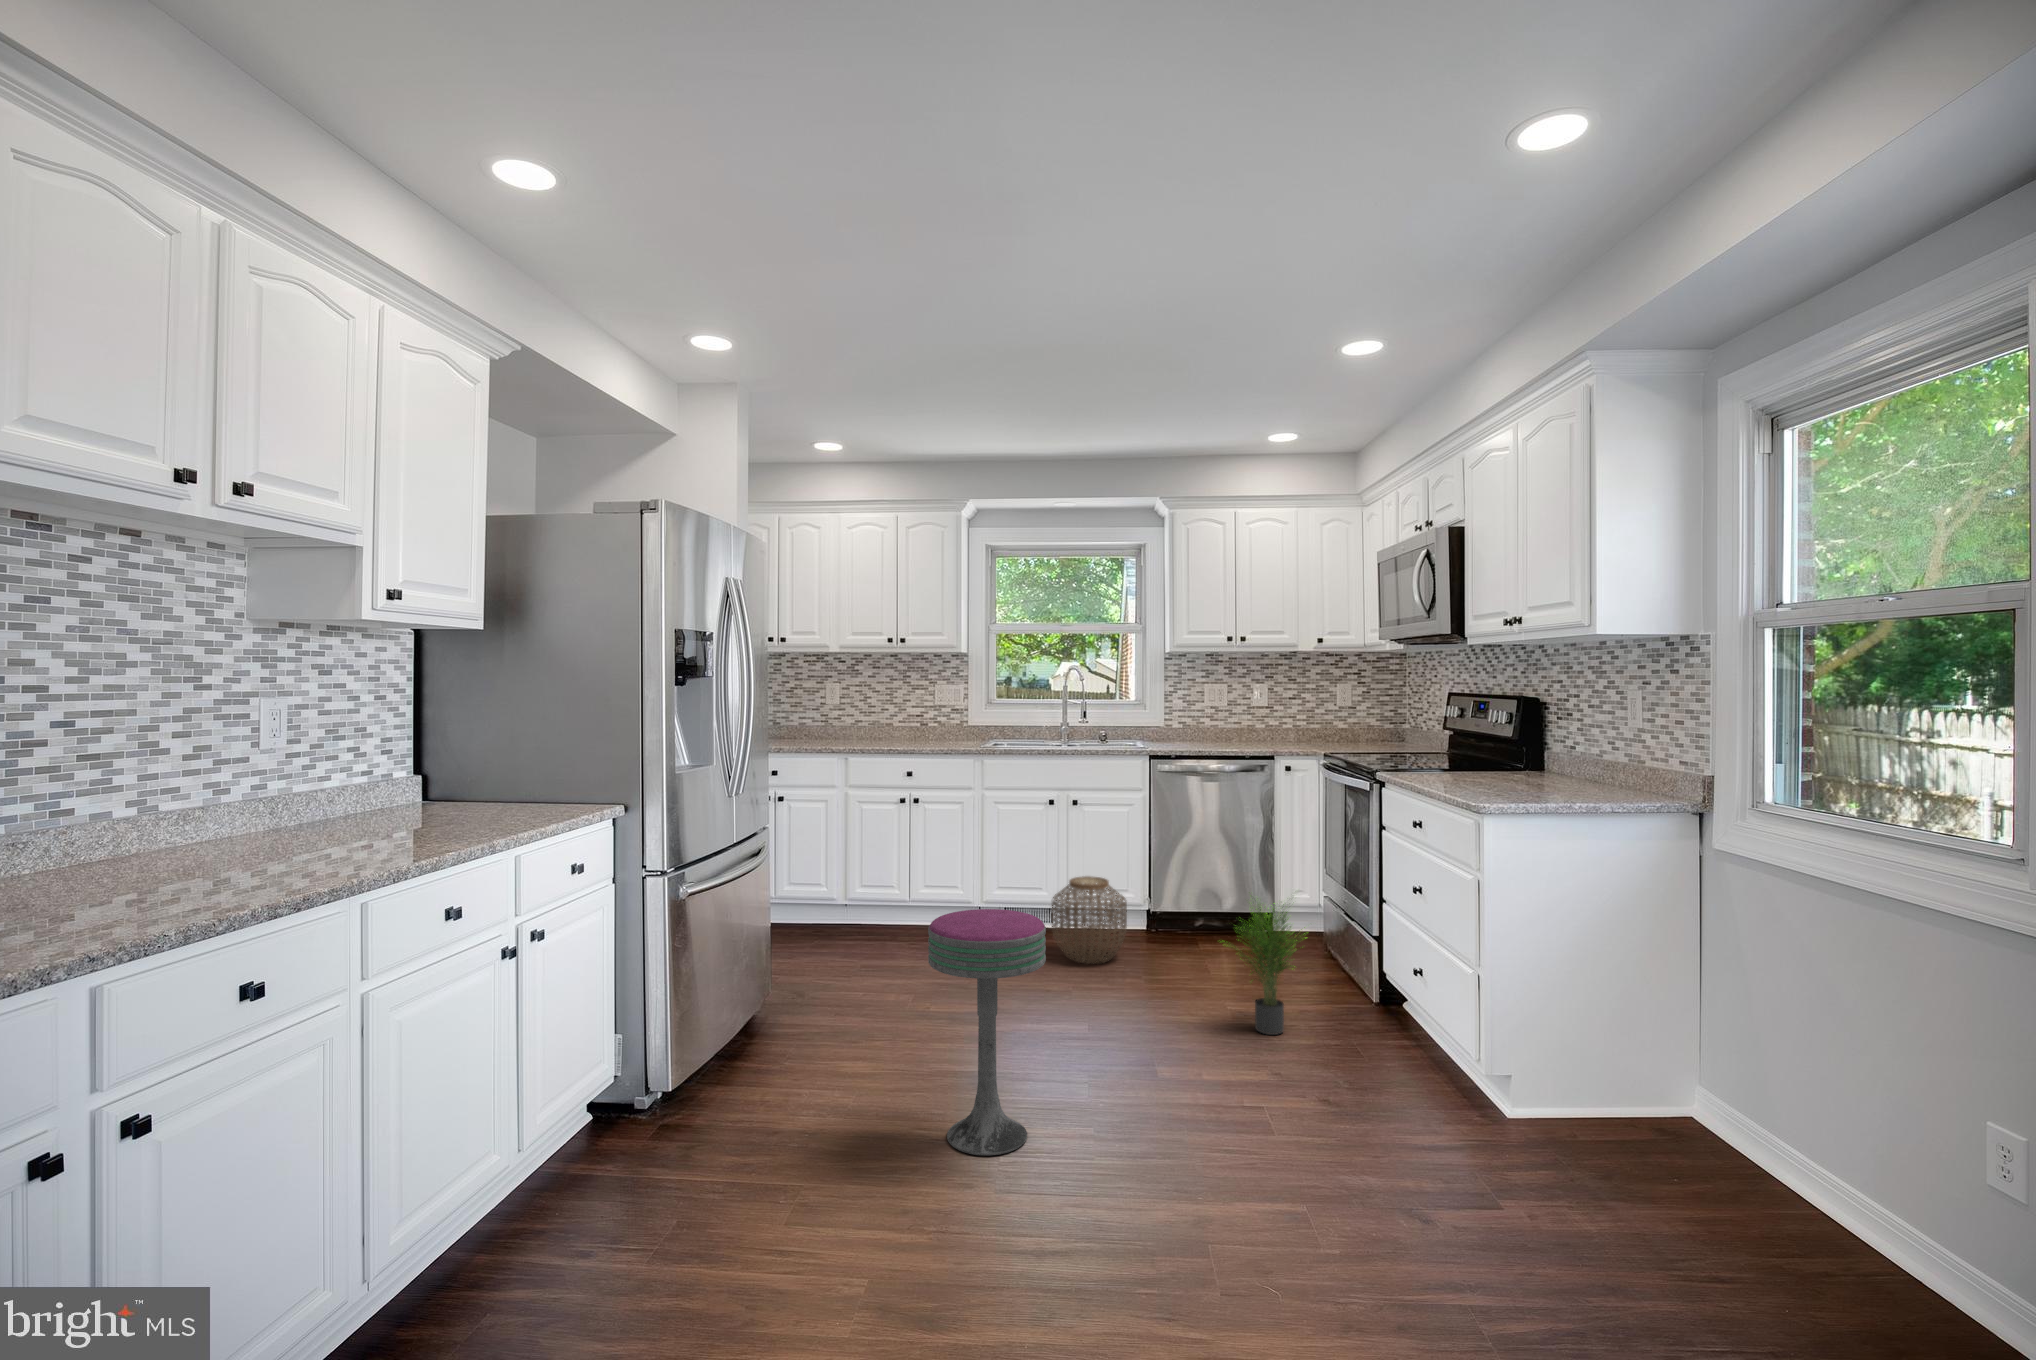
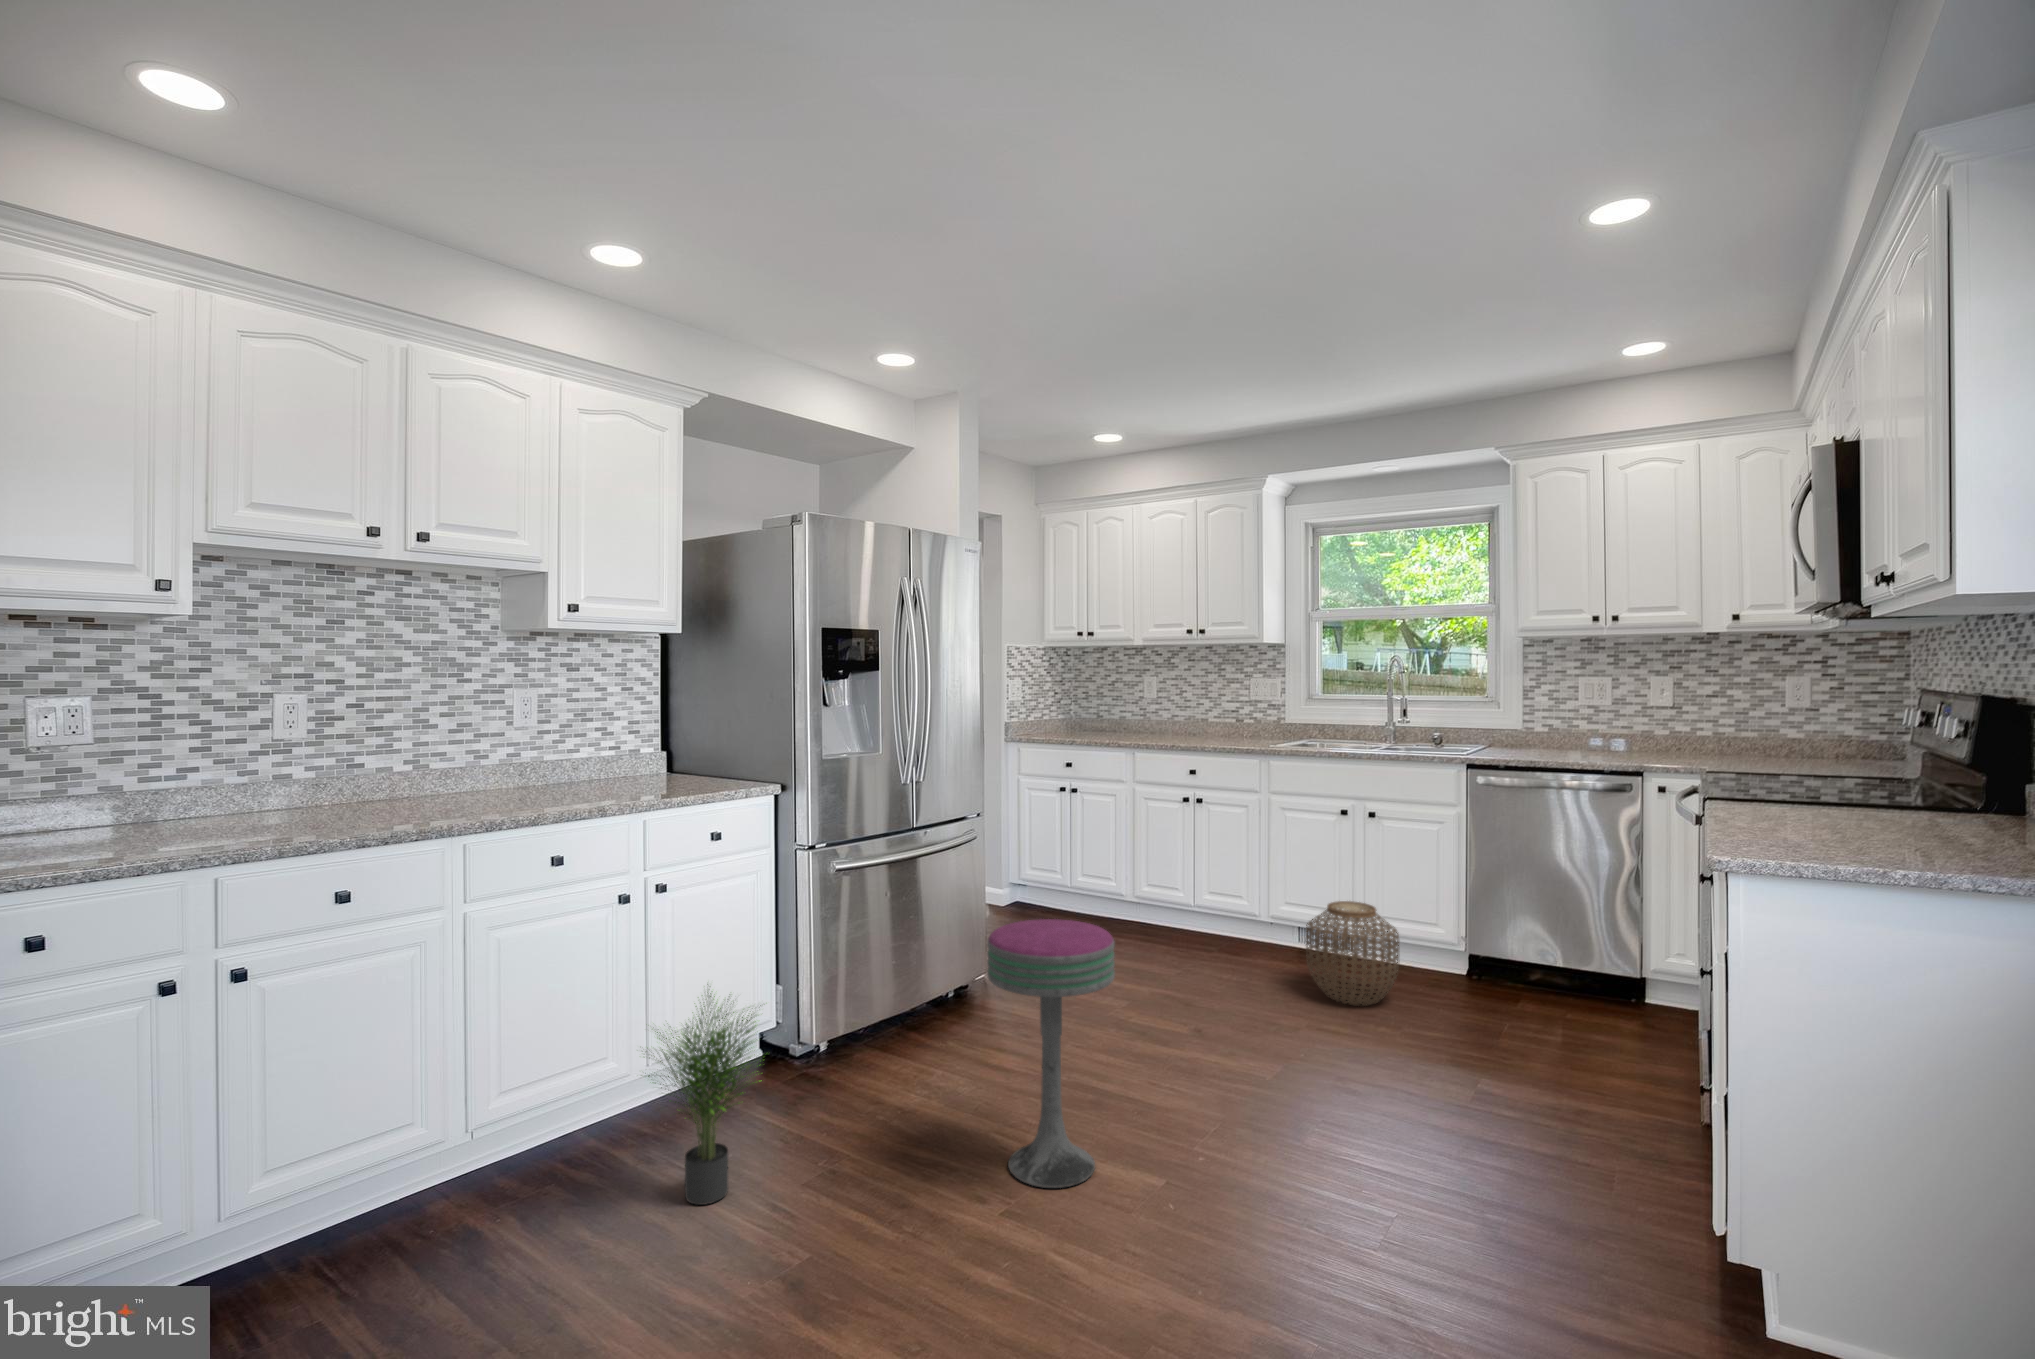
potted plant: present [1233,904,1304,1035] -> present [648,984,761,1205]

